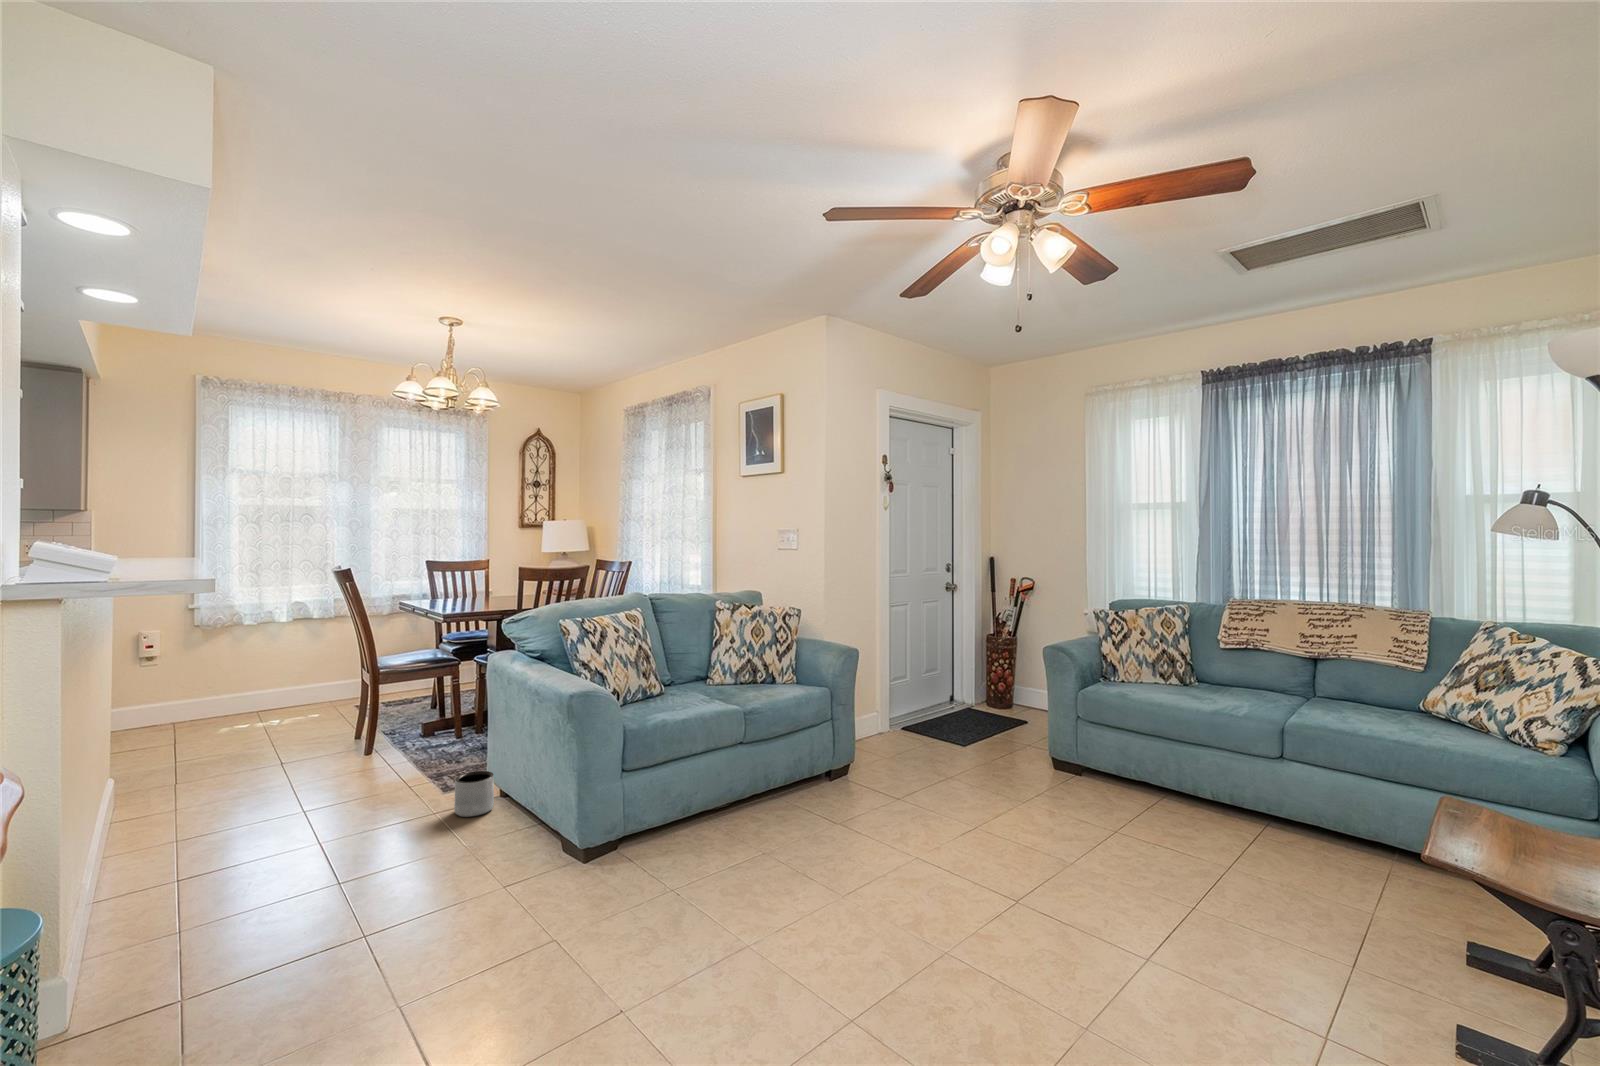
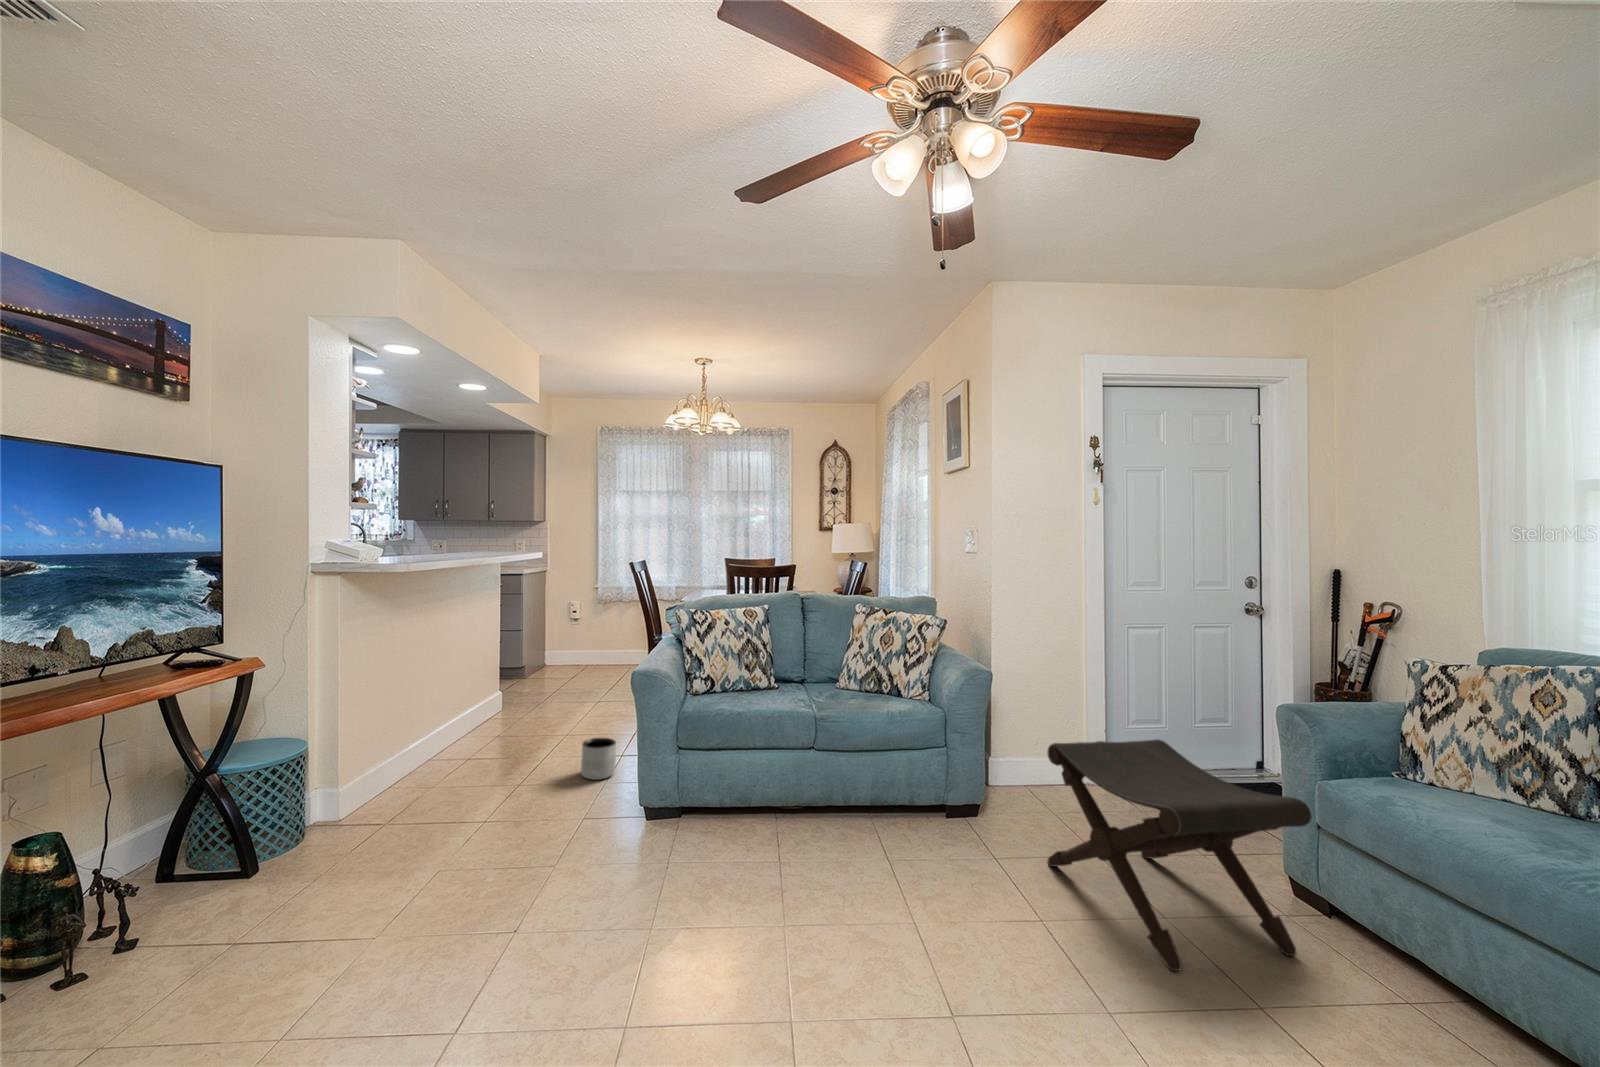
footstool: none [909,683,1082,833] -> present [1047,739,1312,971]

